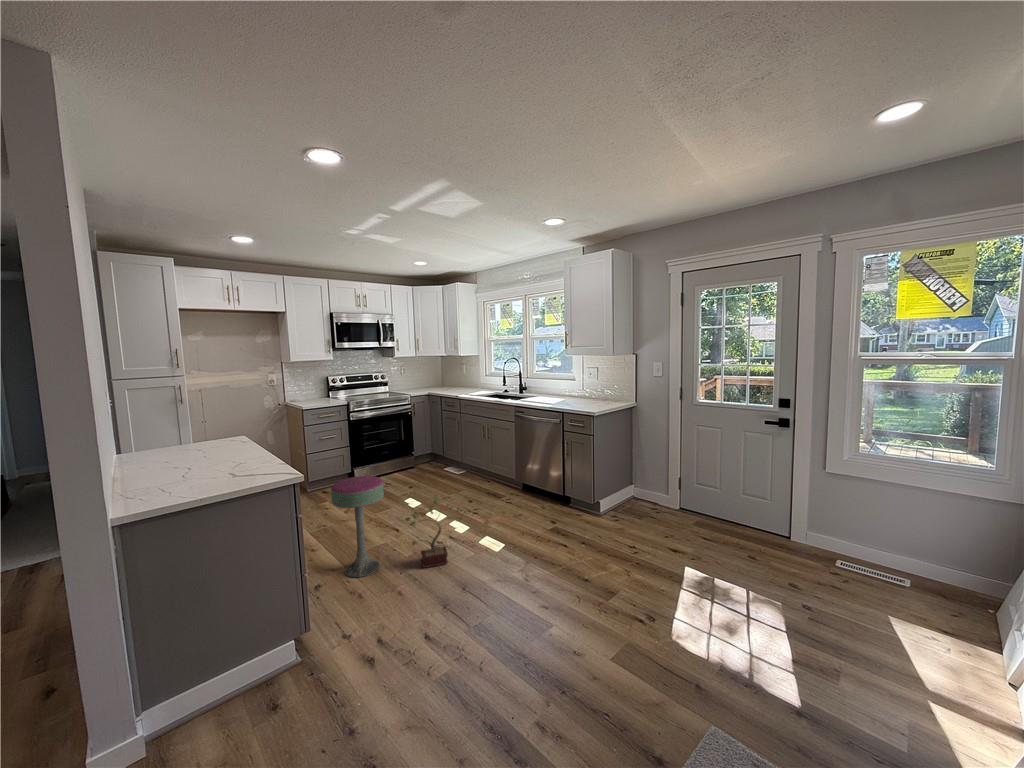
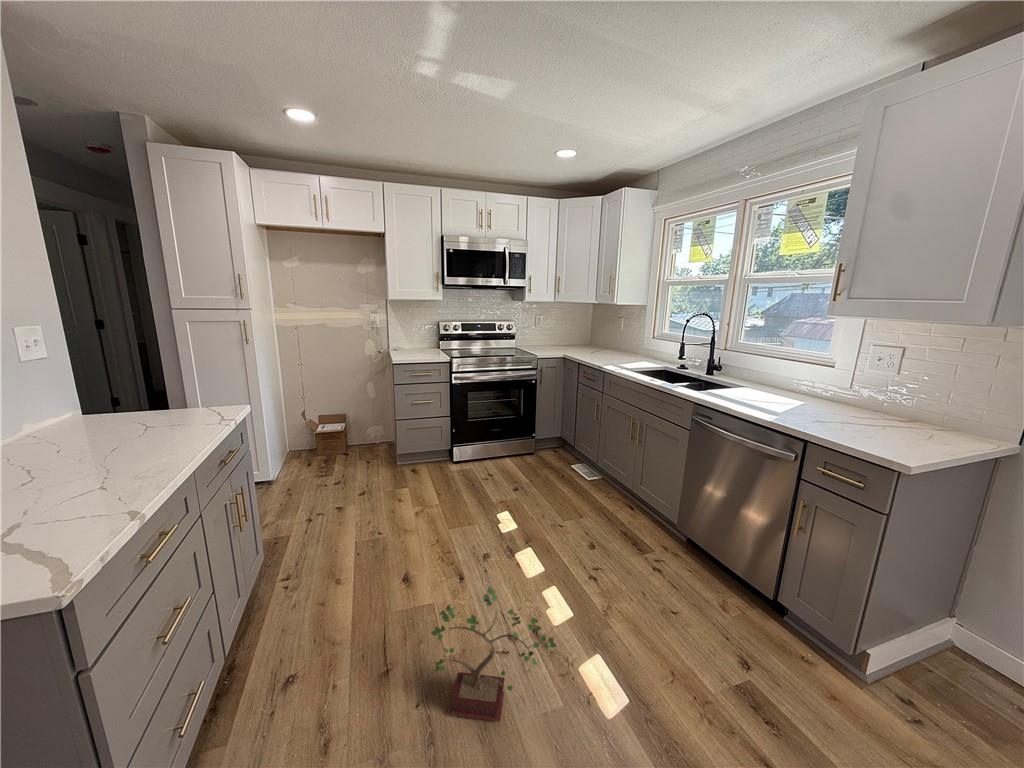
bar stool: present [331,476,384,577] -> none [306,505,404,691]

